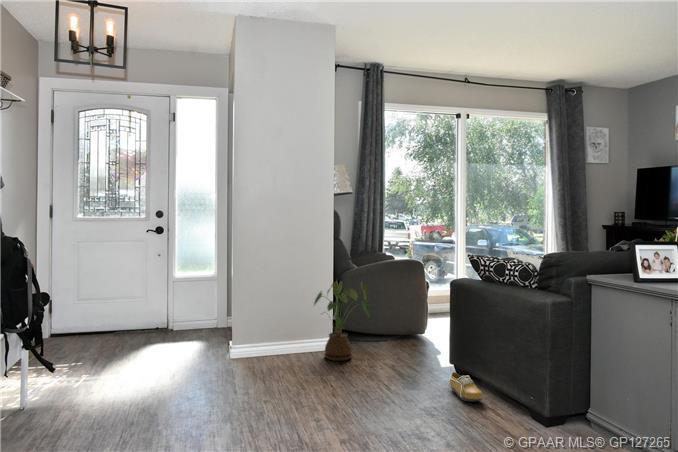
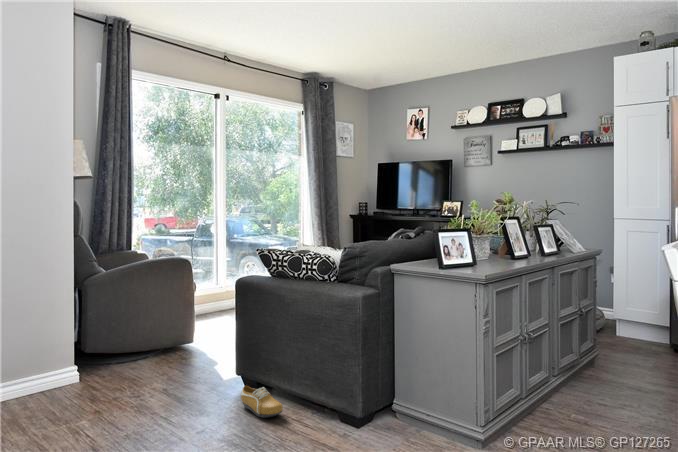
house plant: present [314,281,370,361] -> none [46,290,133,399]

